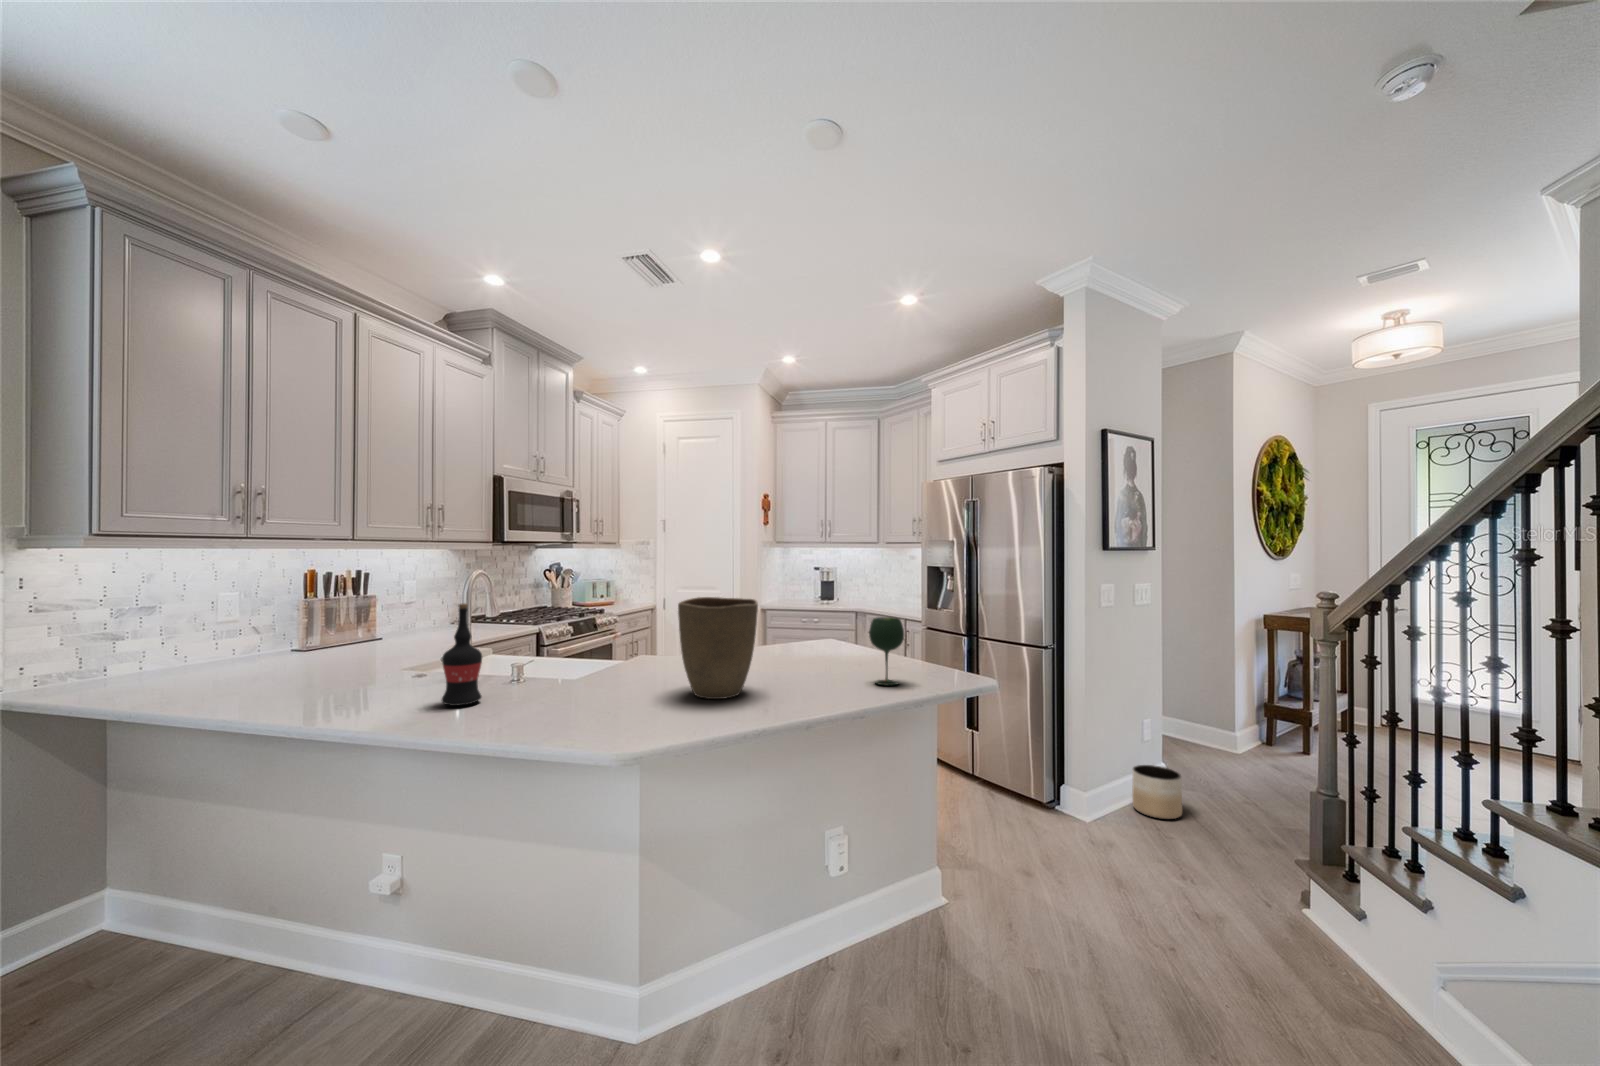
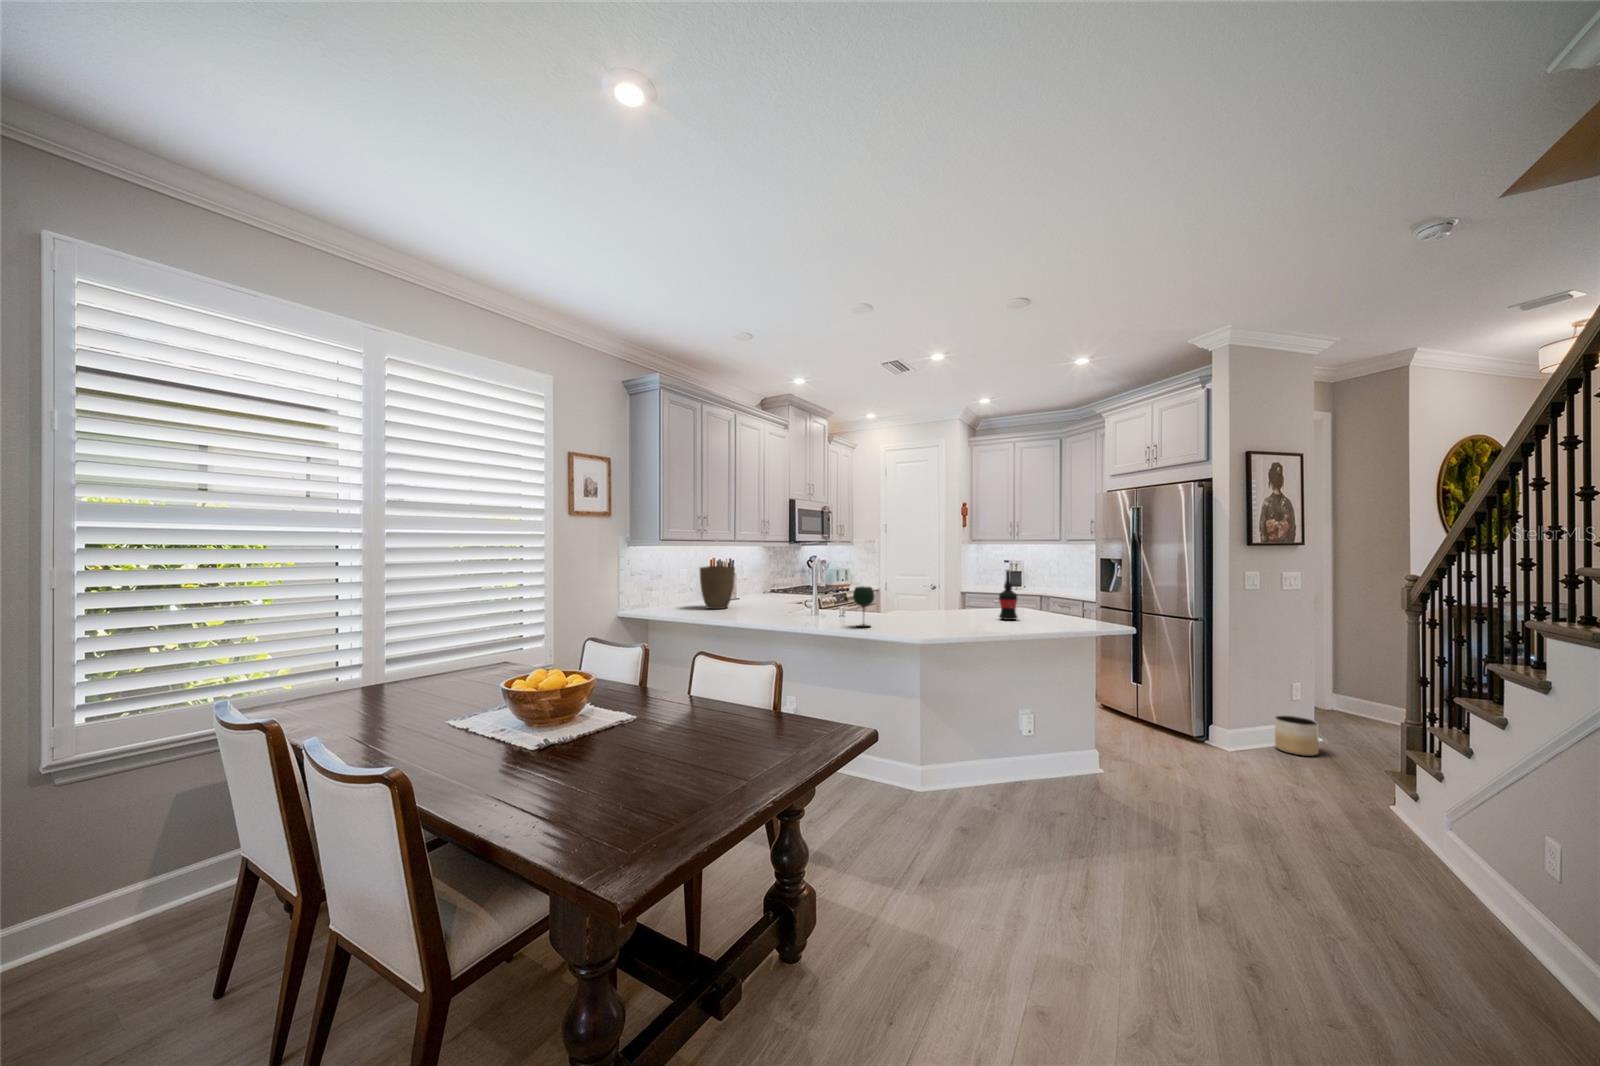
vase: present [678,597,758,699] -> present [700,566,735,609]
wine bottle: present [442,603,482,706] -> present [999,570,1017,620]
wine glass: present [869,617,904,686] -> present [853,586,874,627]

